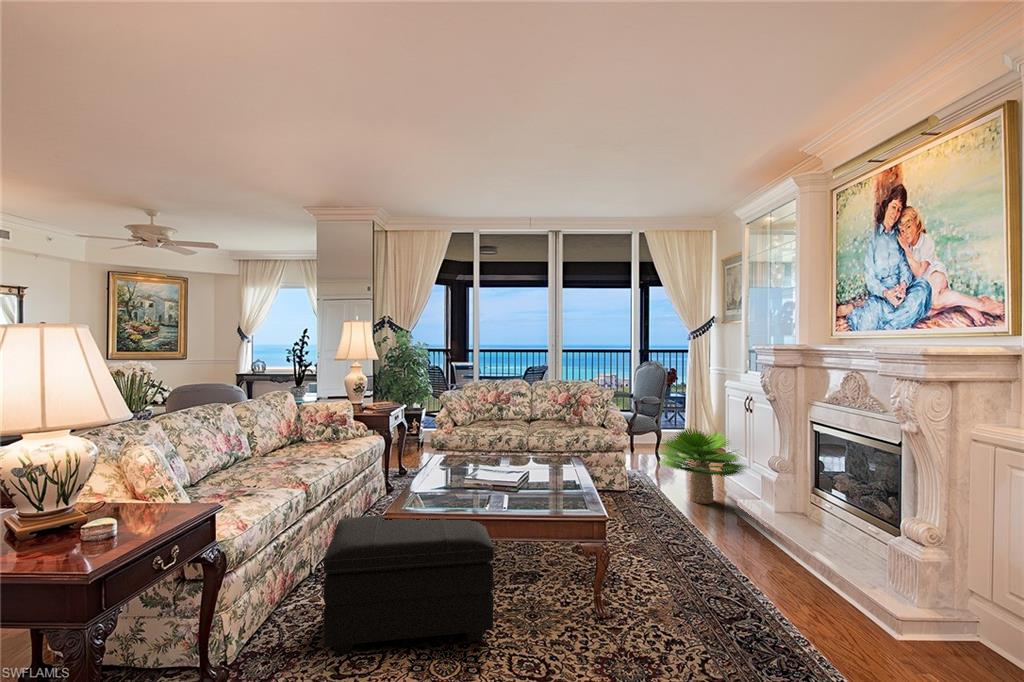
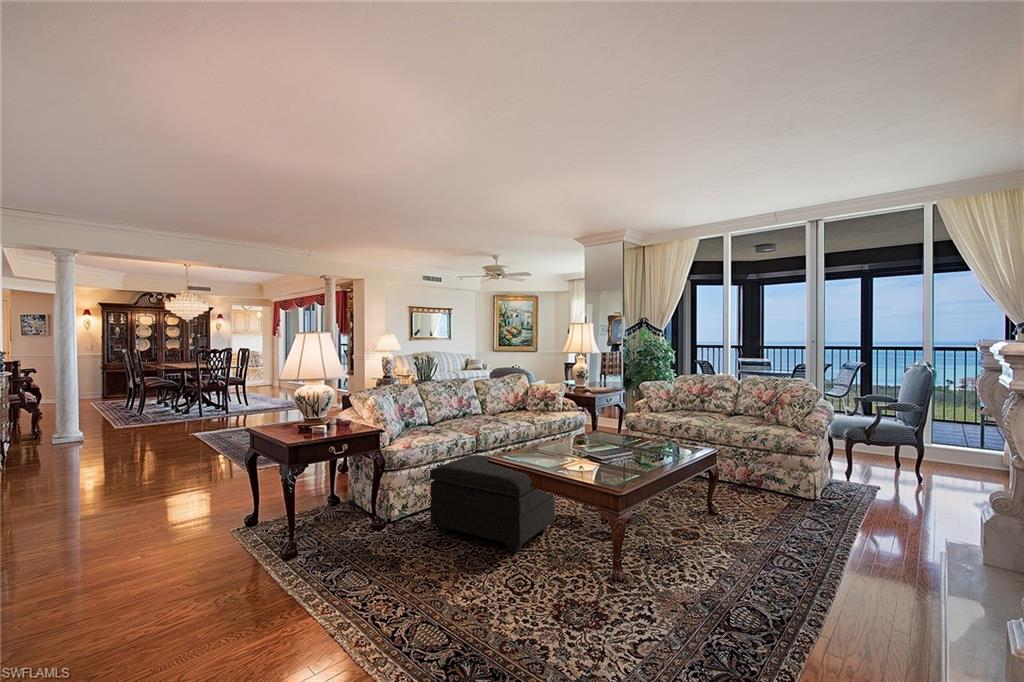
potted plant: present [661,428,746,504] -> none [840,437,984,534]

